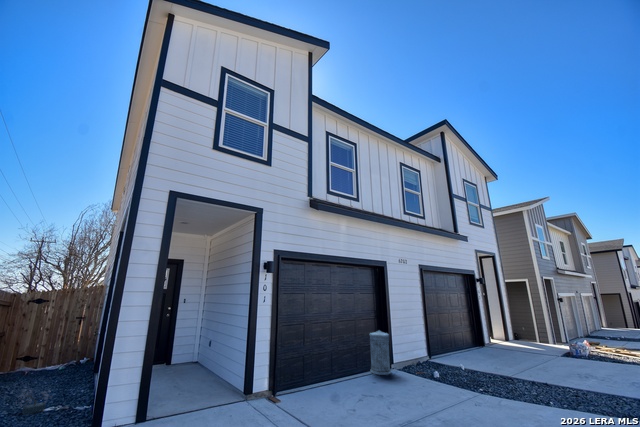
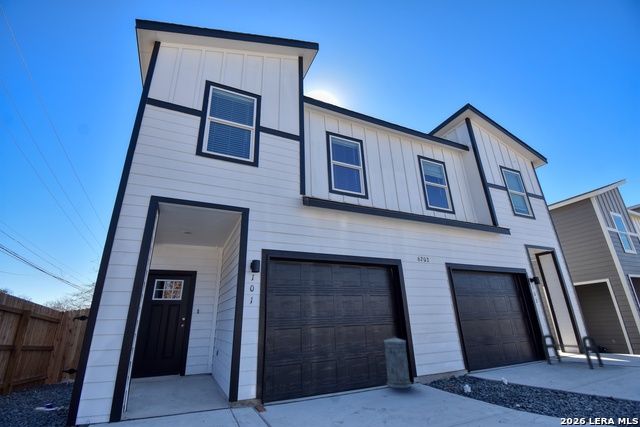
bench: none [481,325,524,354] -> present [542,335,604,369]
decorative plant: present [21,390,49,415] -> none [25,389,58,414]

